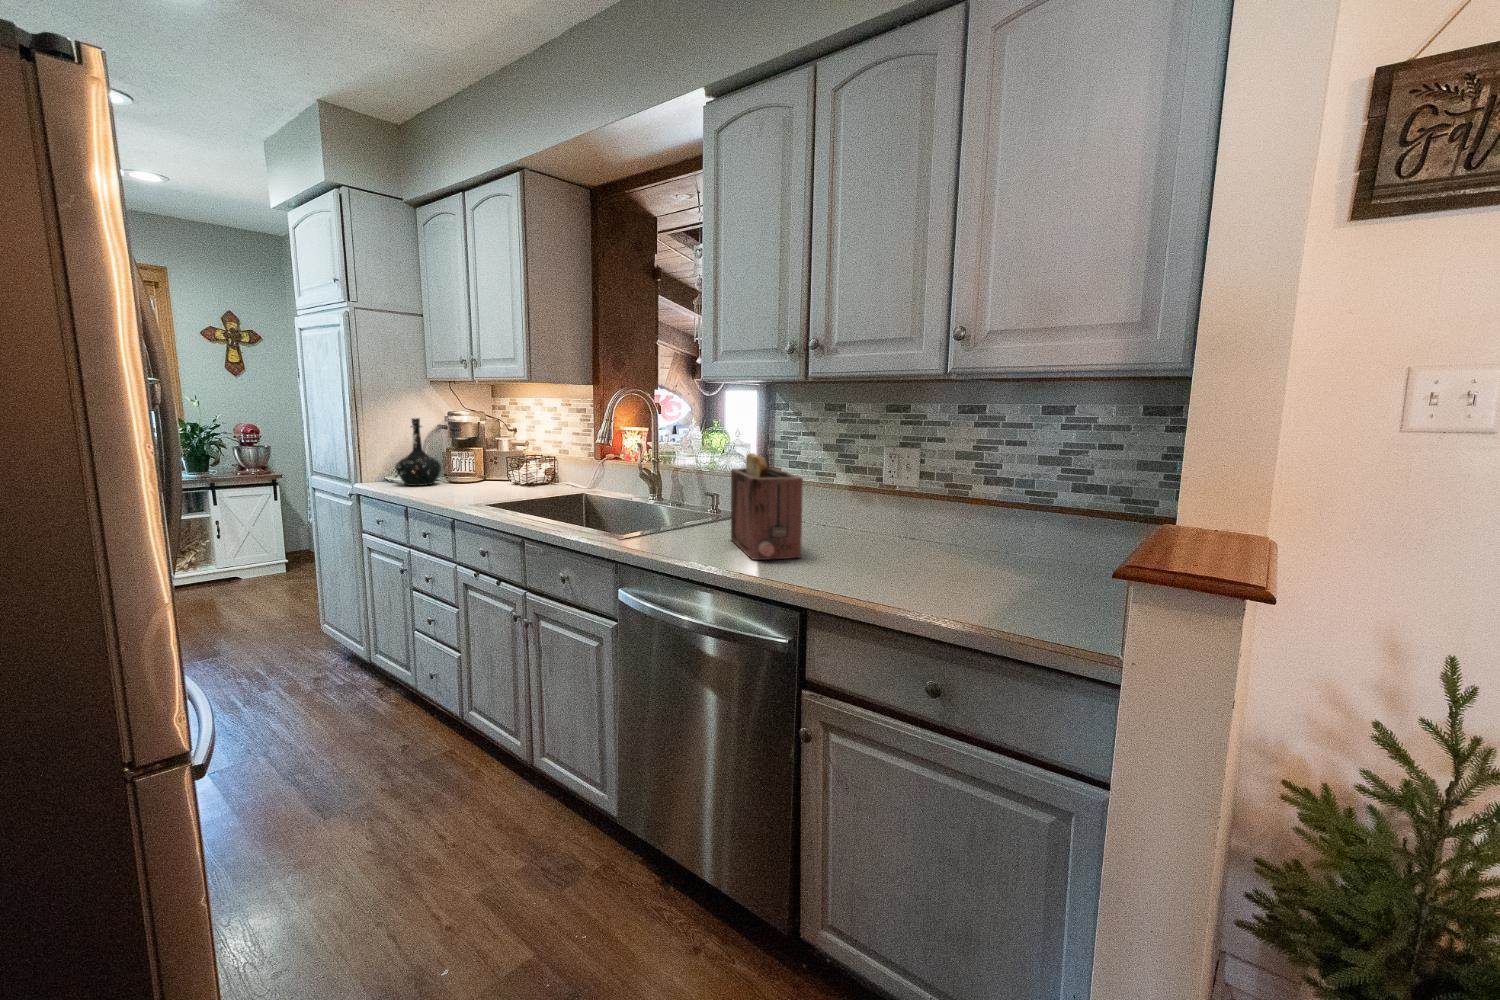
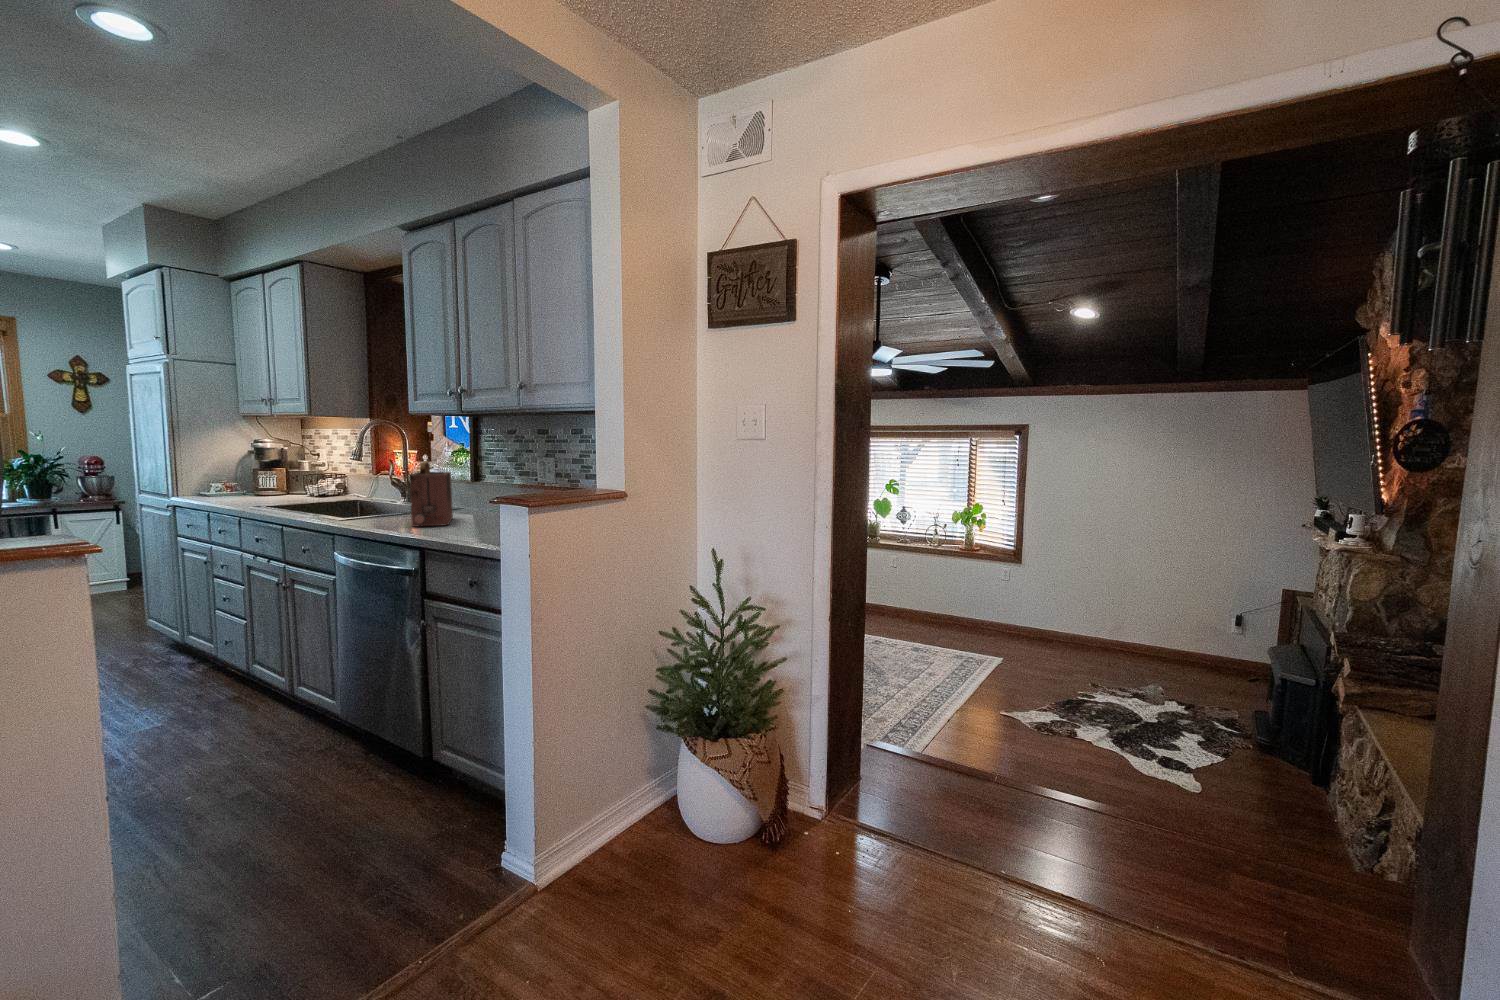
bottle: present [395,418,441,486] -> none [207,445,249,498]

